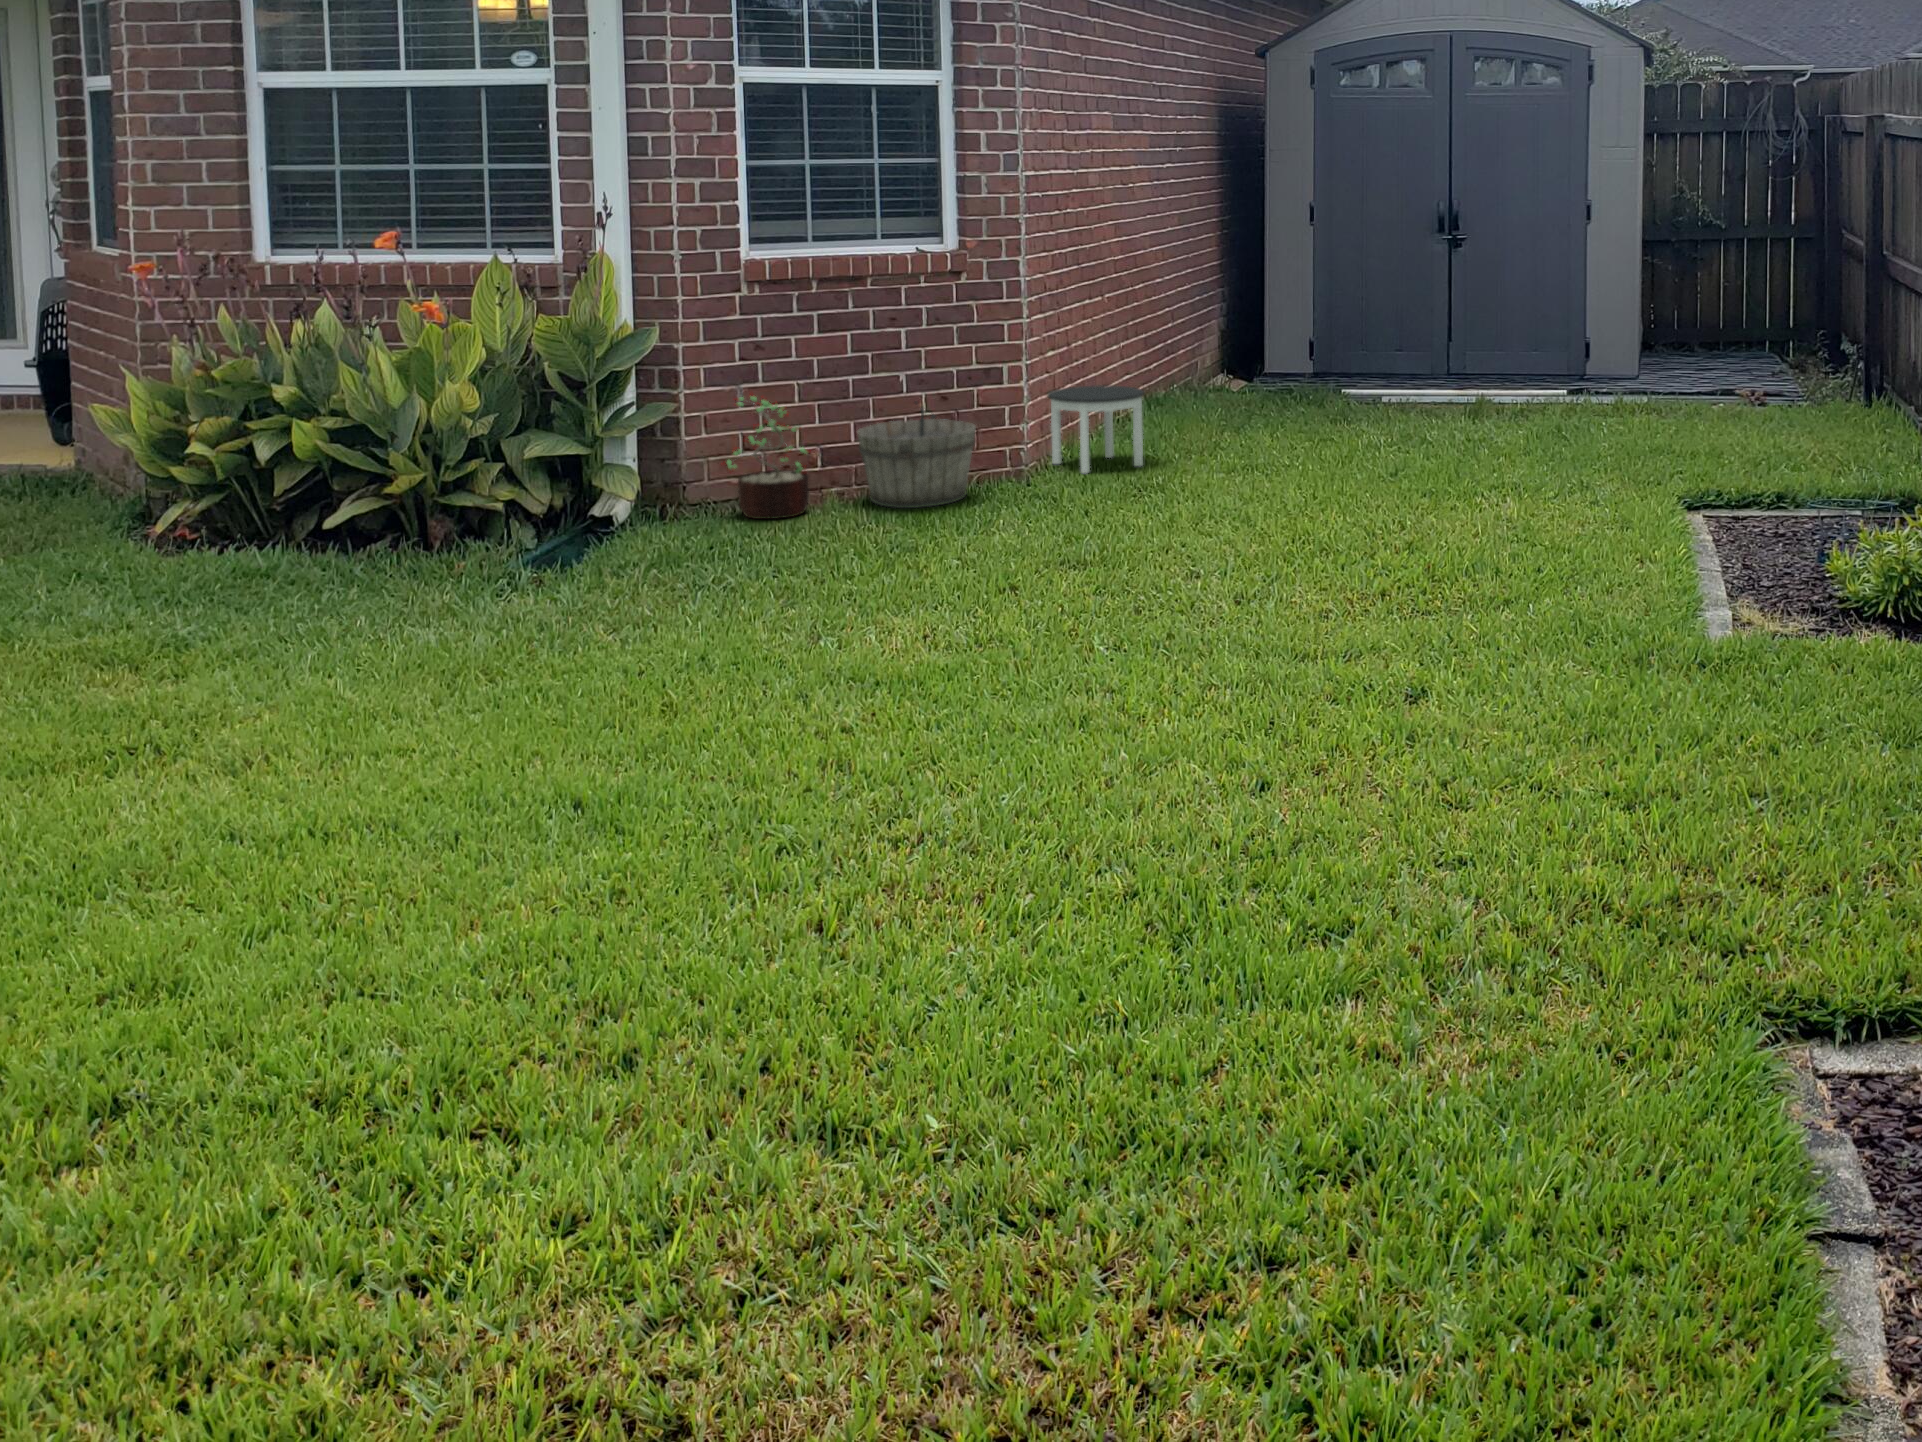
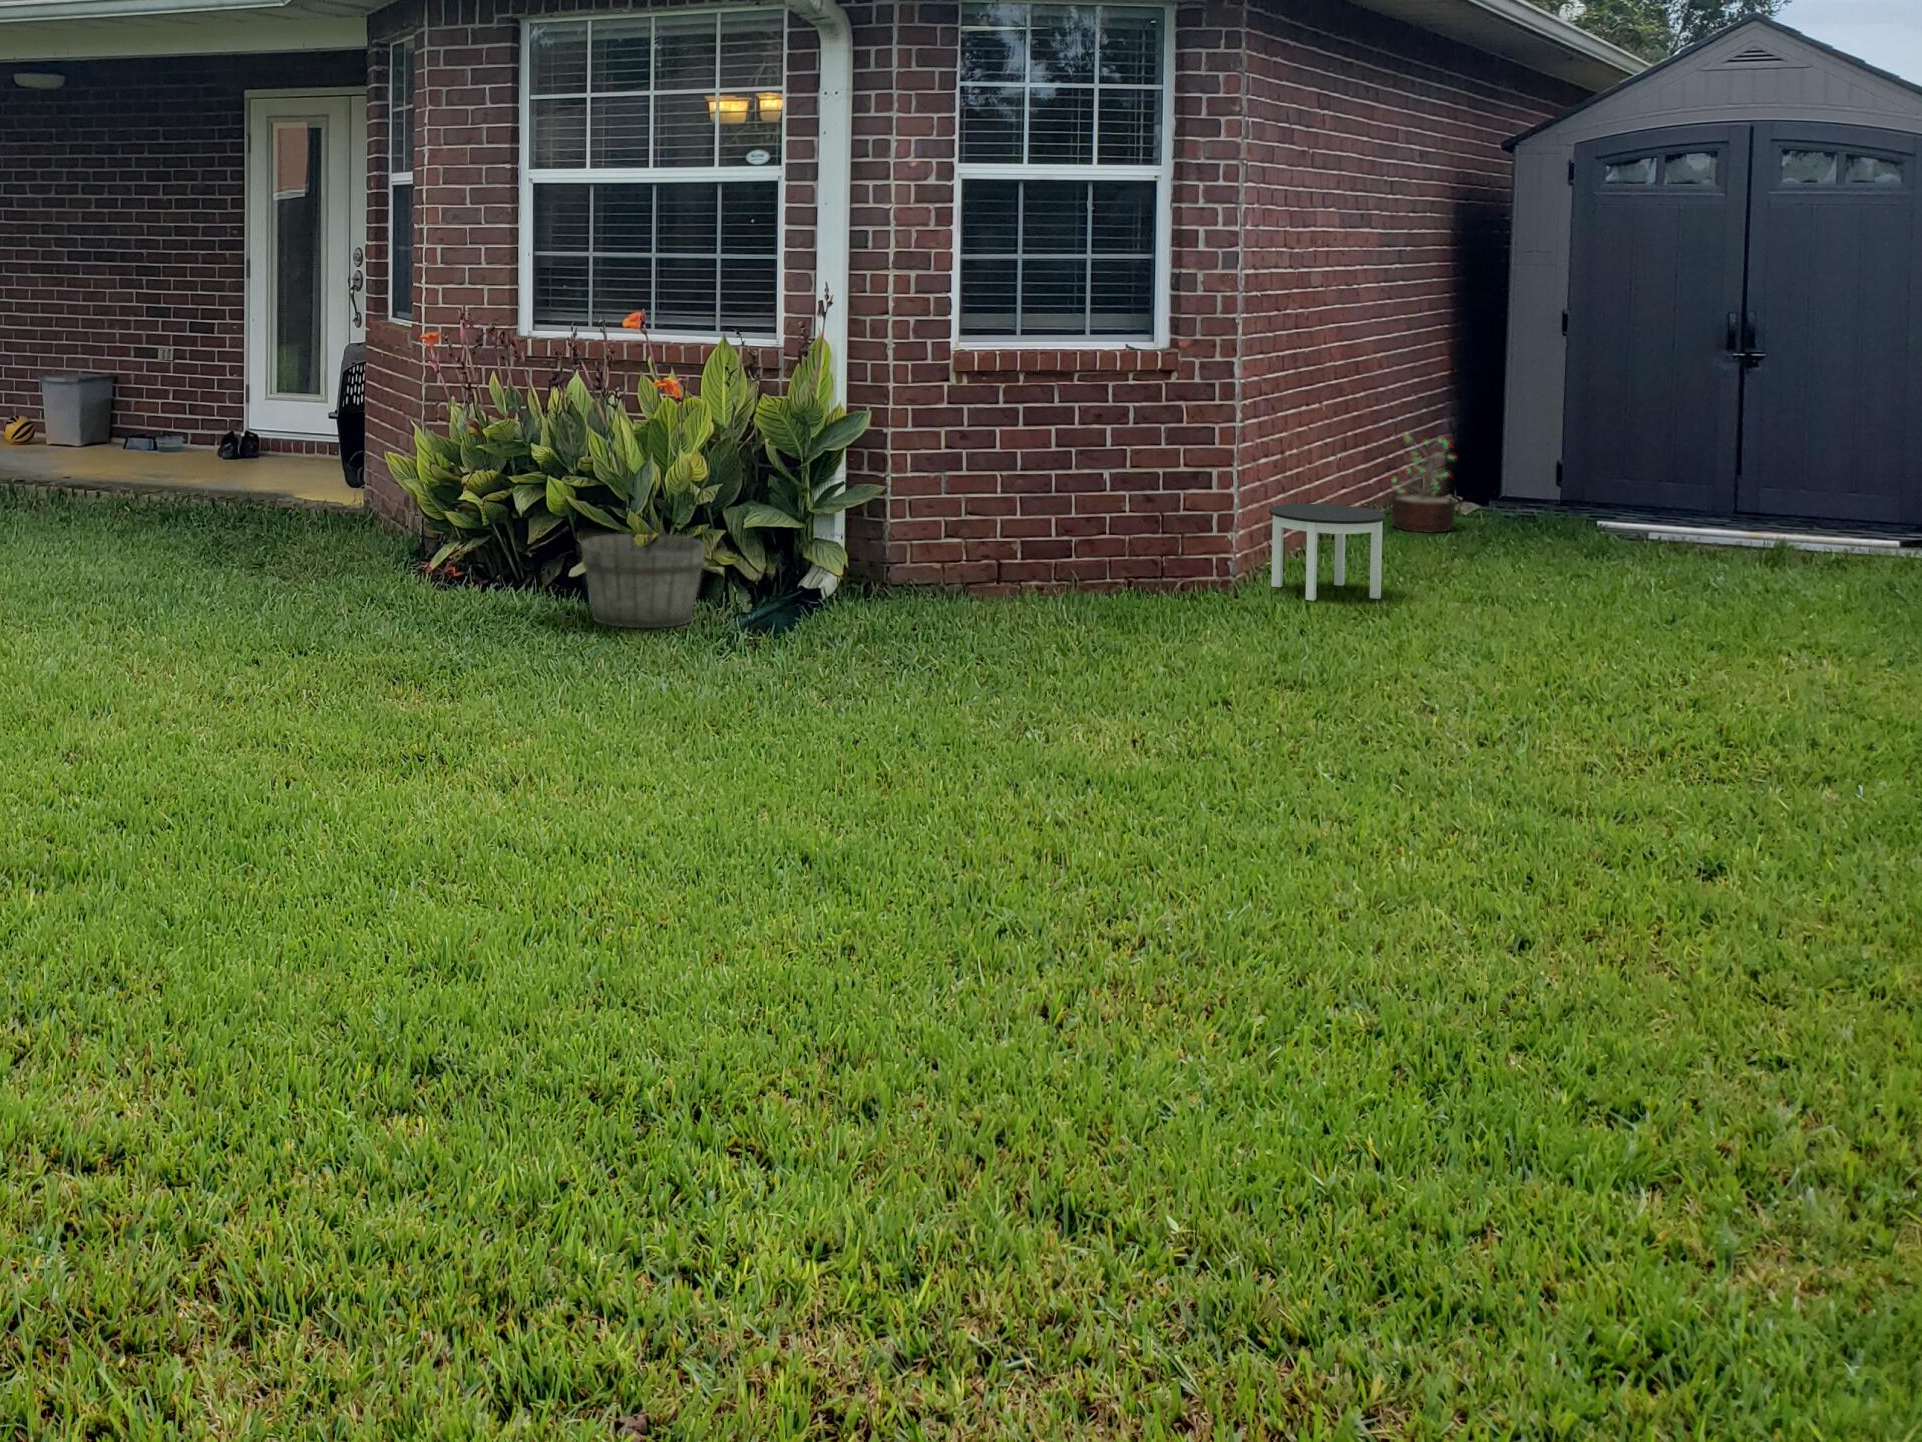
decorative plant: present [723,394,810,519] -> present [1391,431,1456,533]
wooden bucket: present [857,402,976,508] -> present [580,515,705,628]

